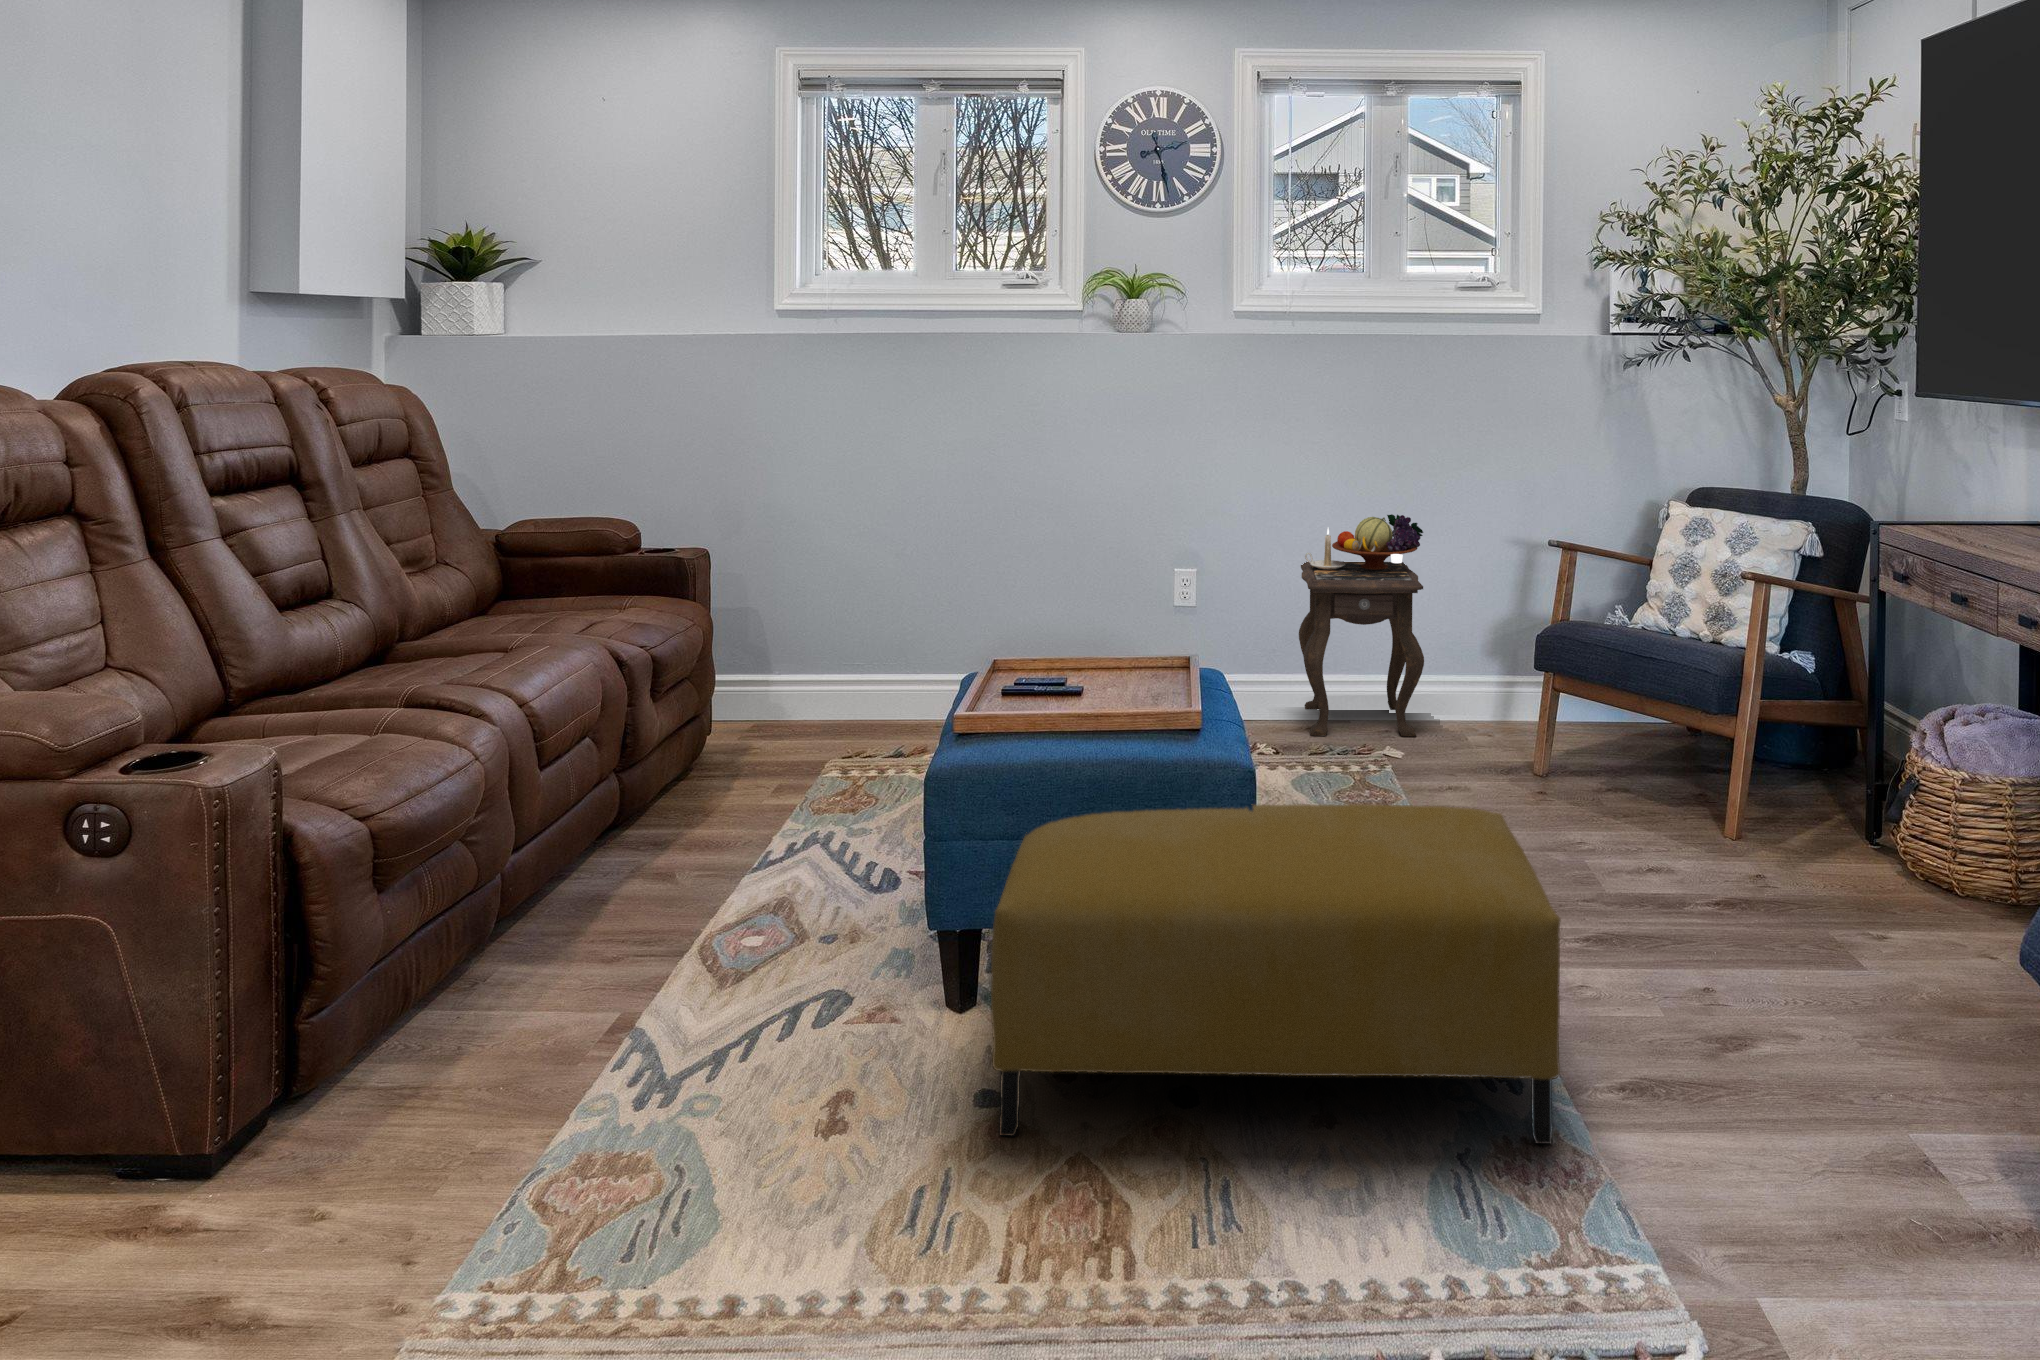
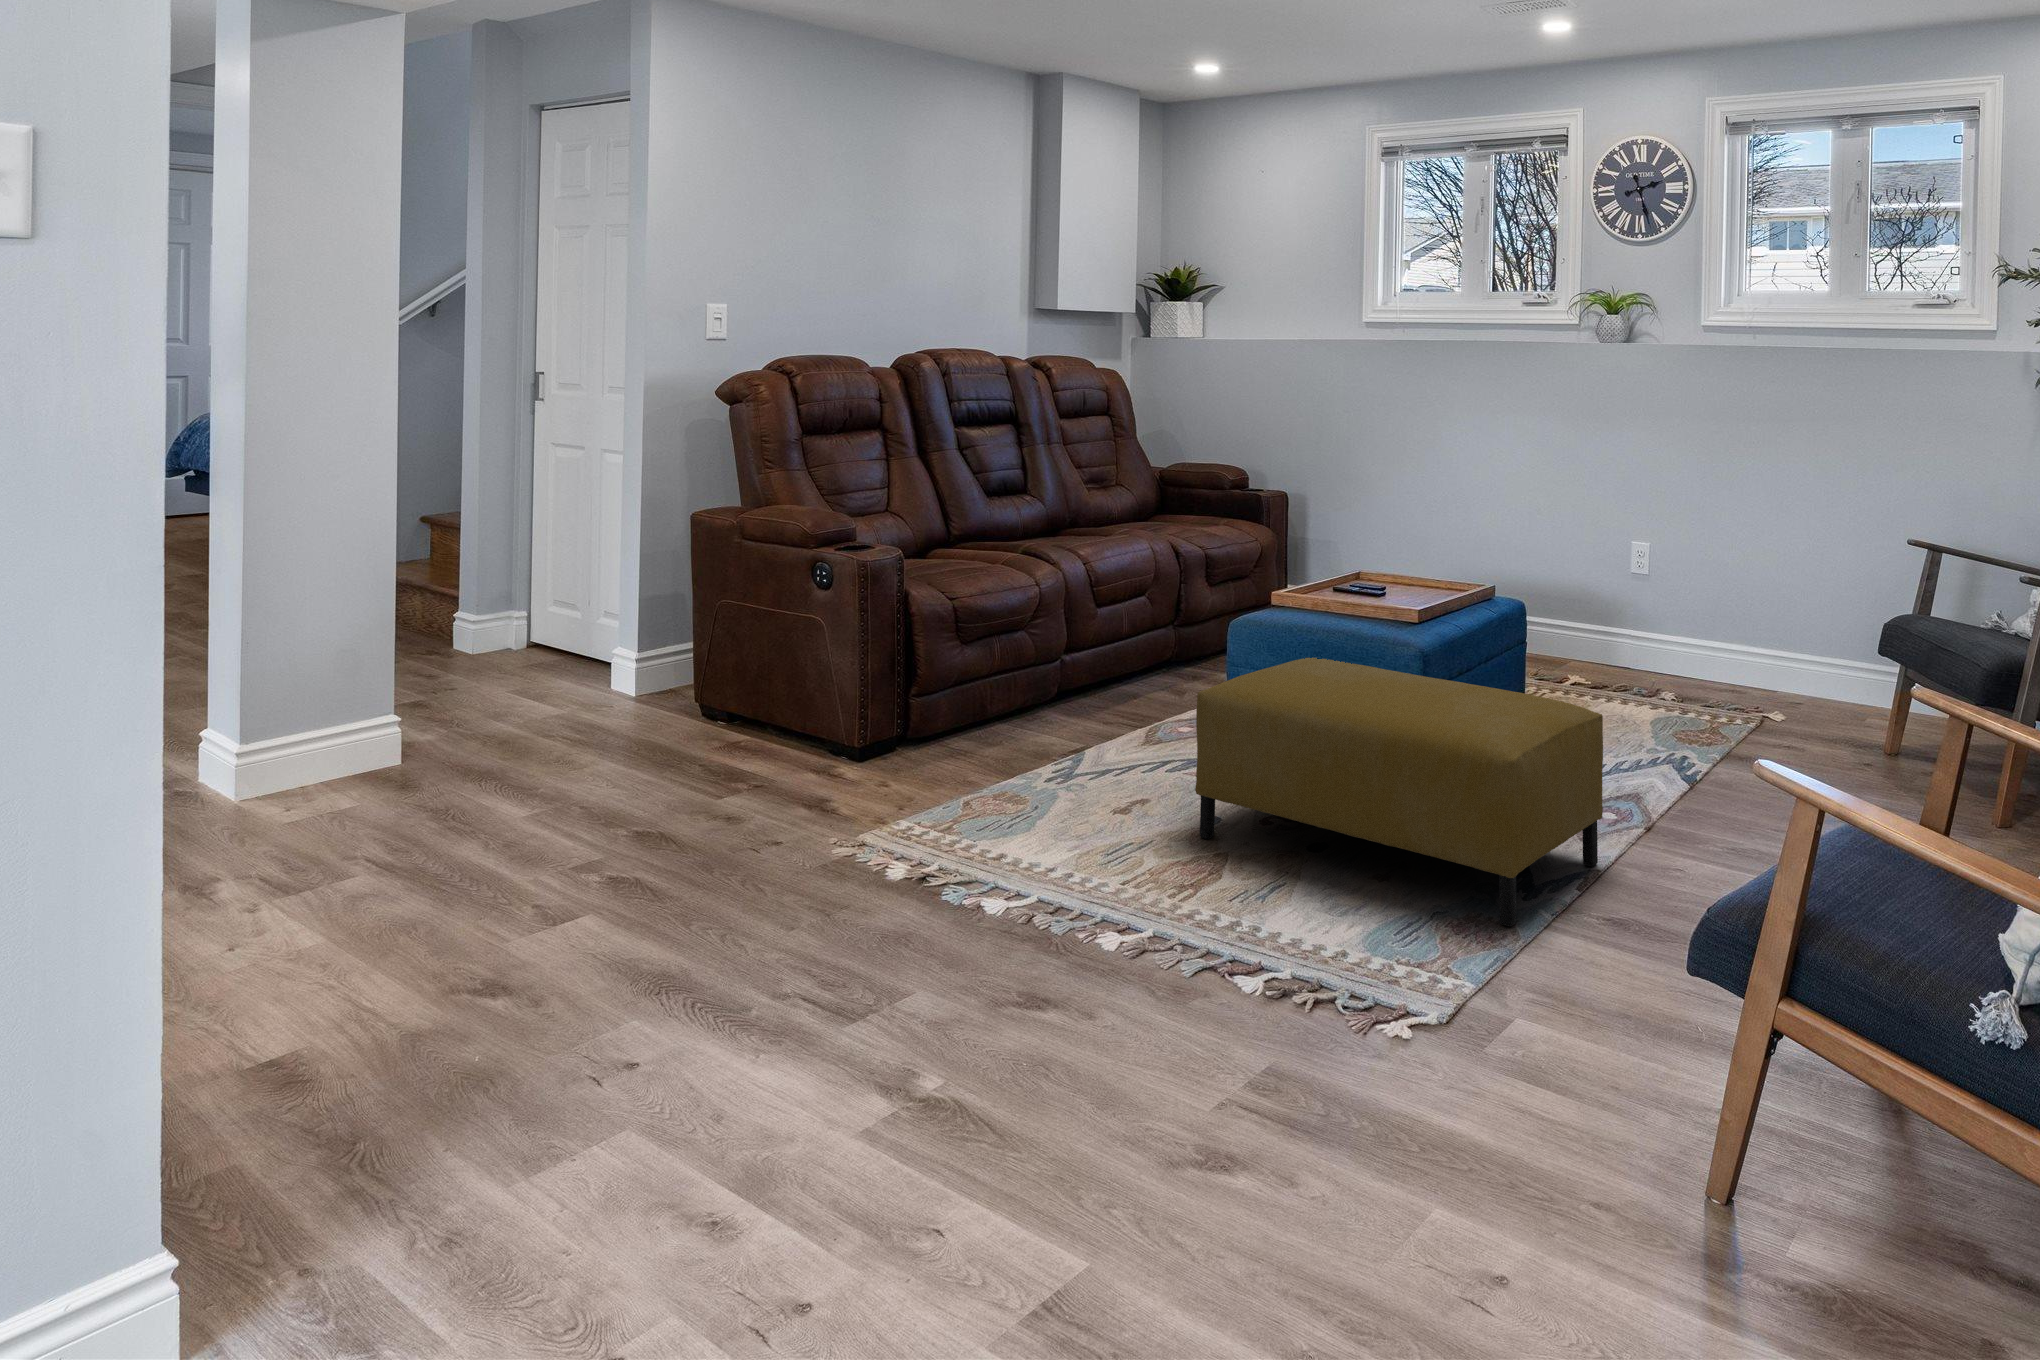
side table: present [1299,514,1424,736] -> none [1711,510,1851,717]

